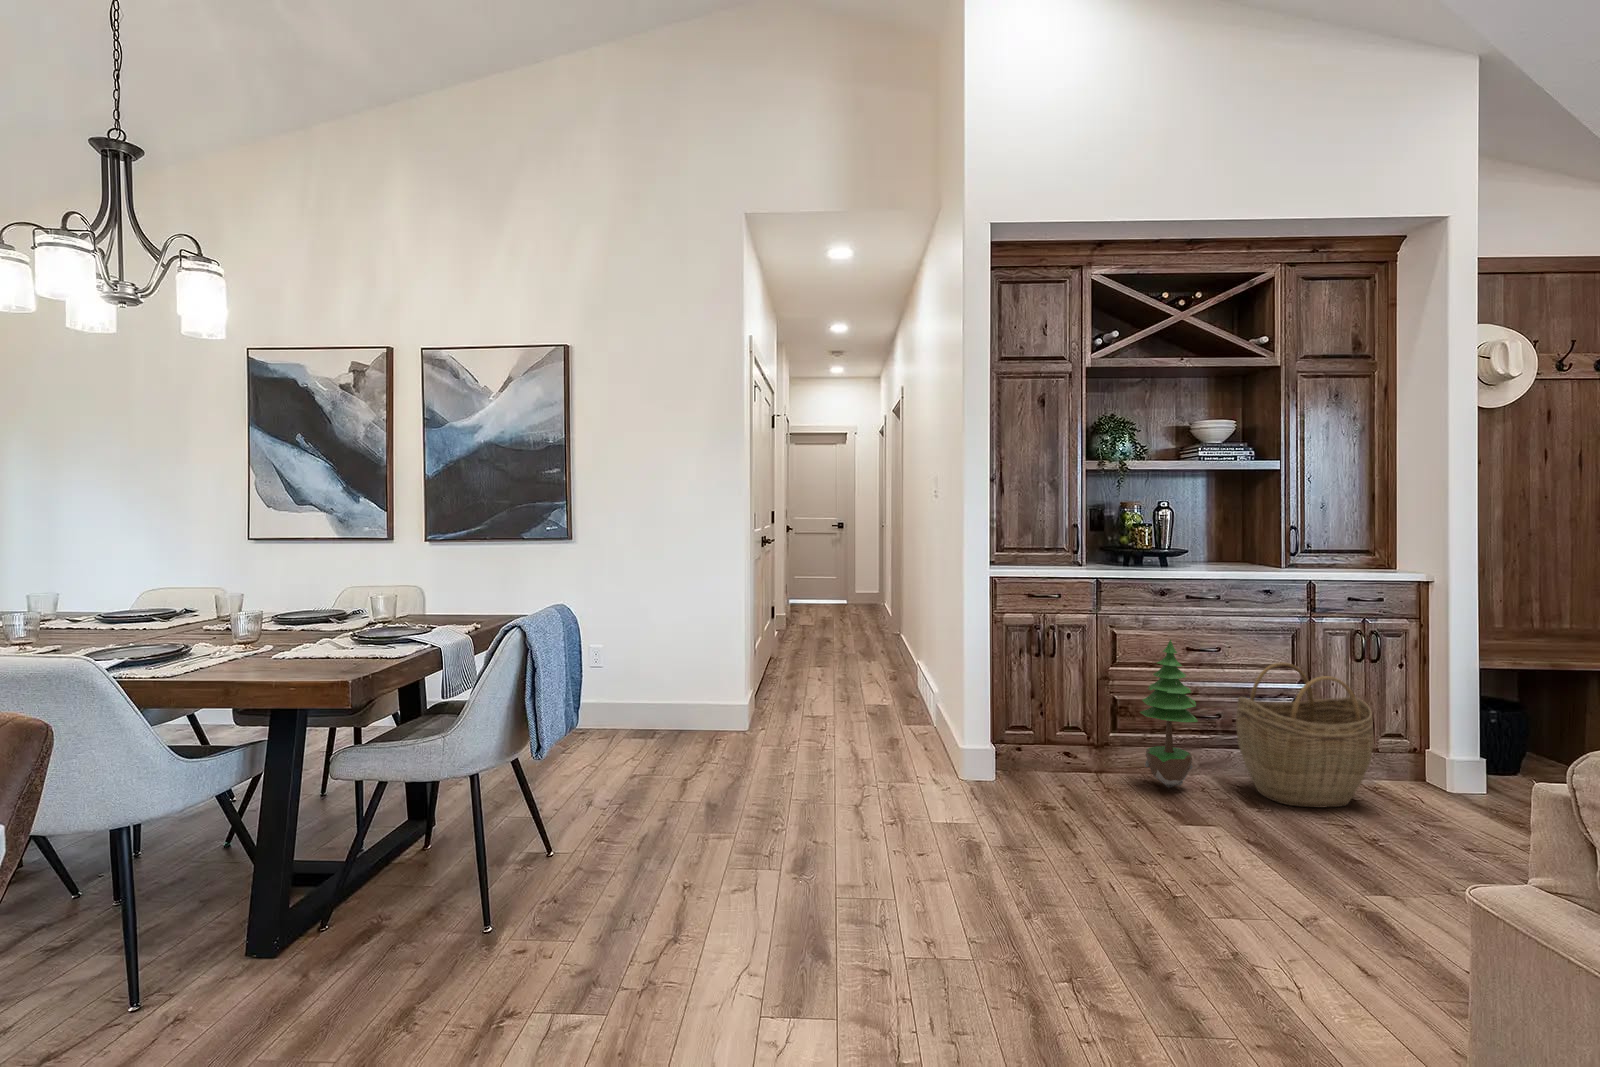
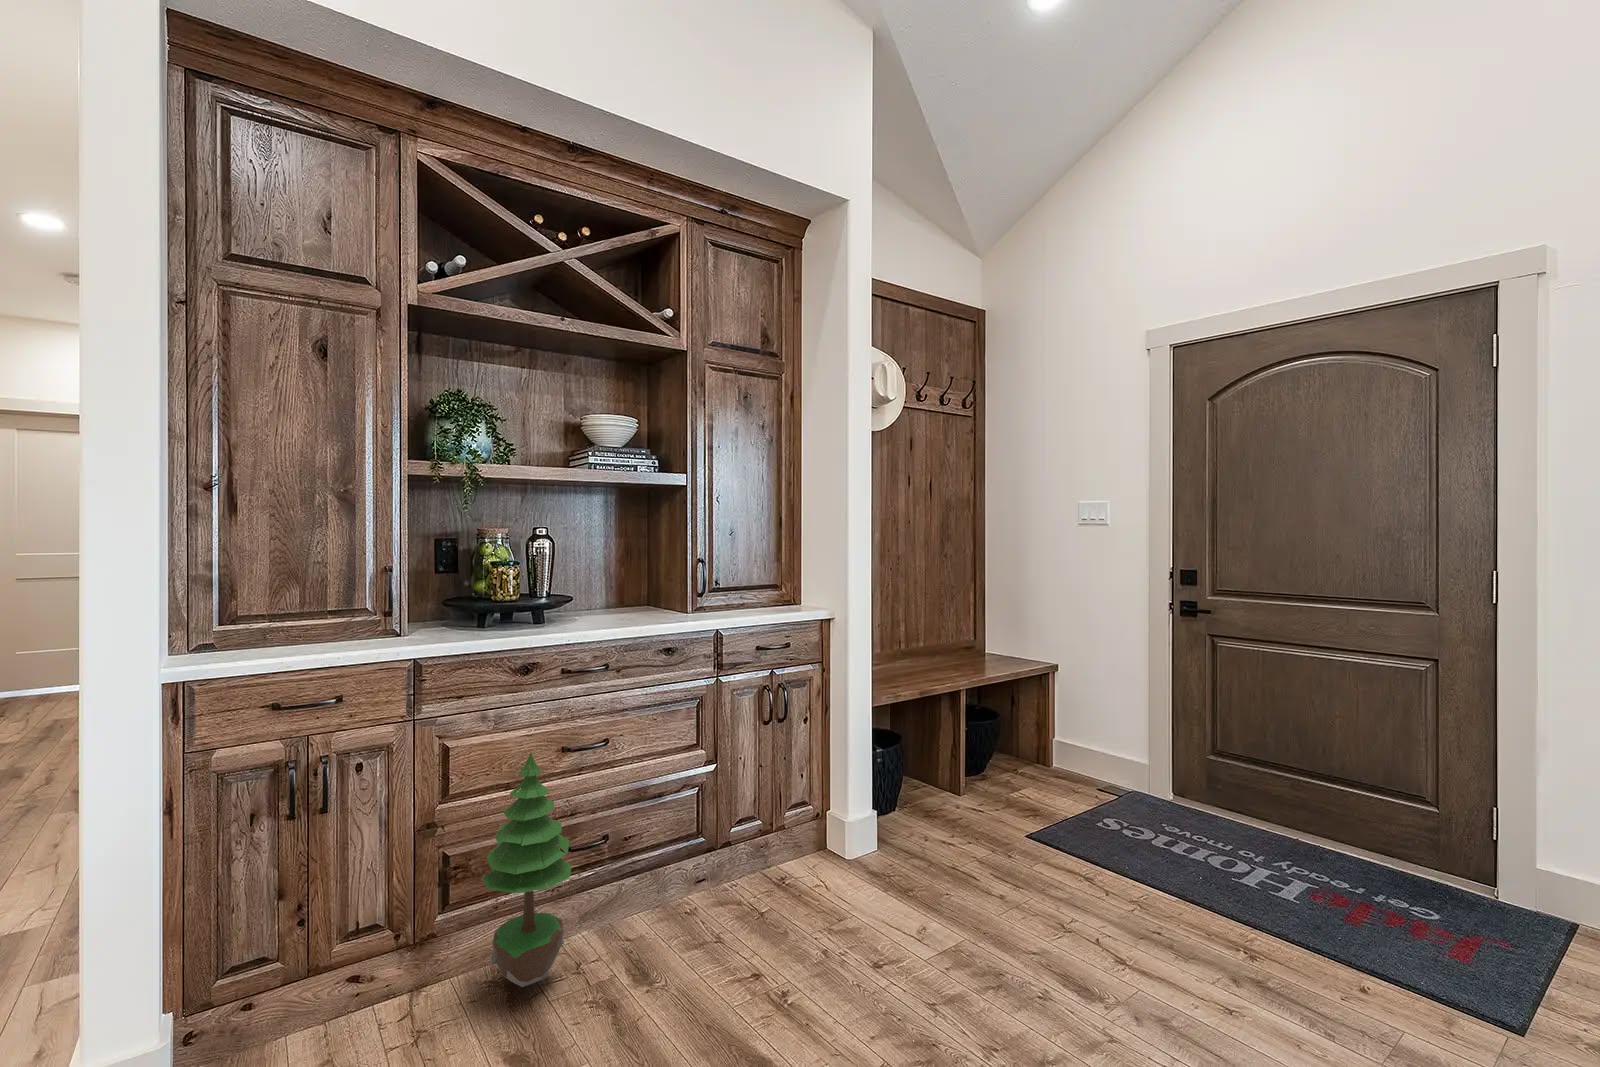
woven basket: present [1236,662,1374,807] -> none [627,749,785,965]

